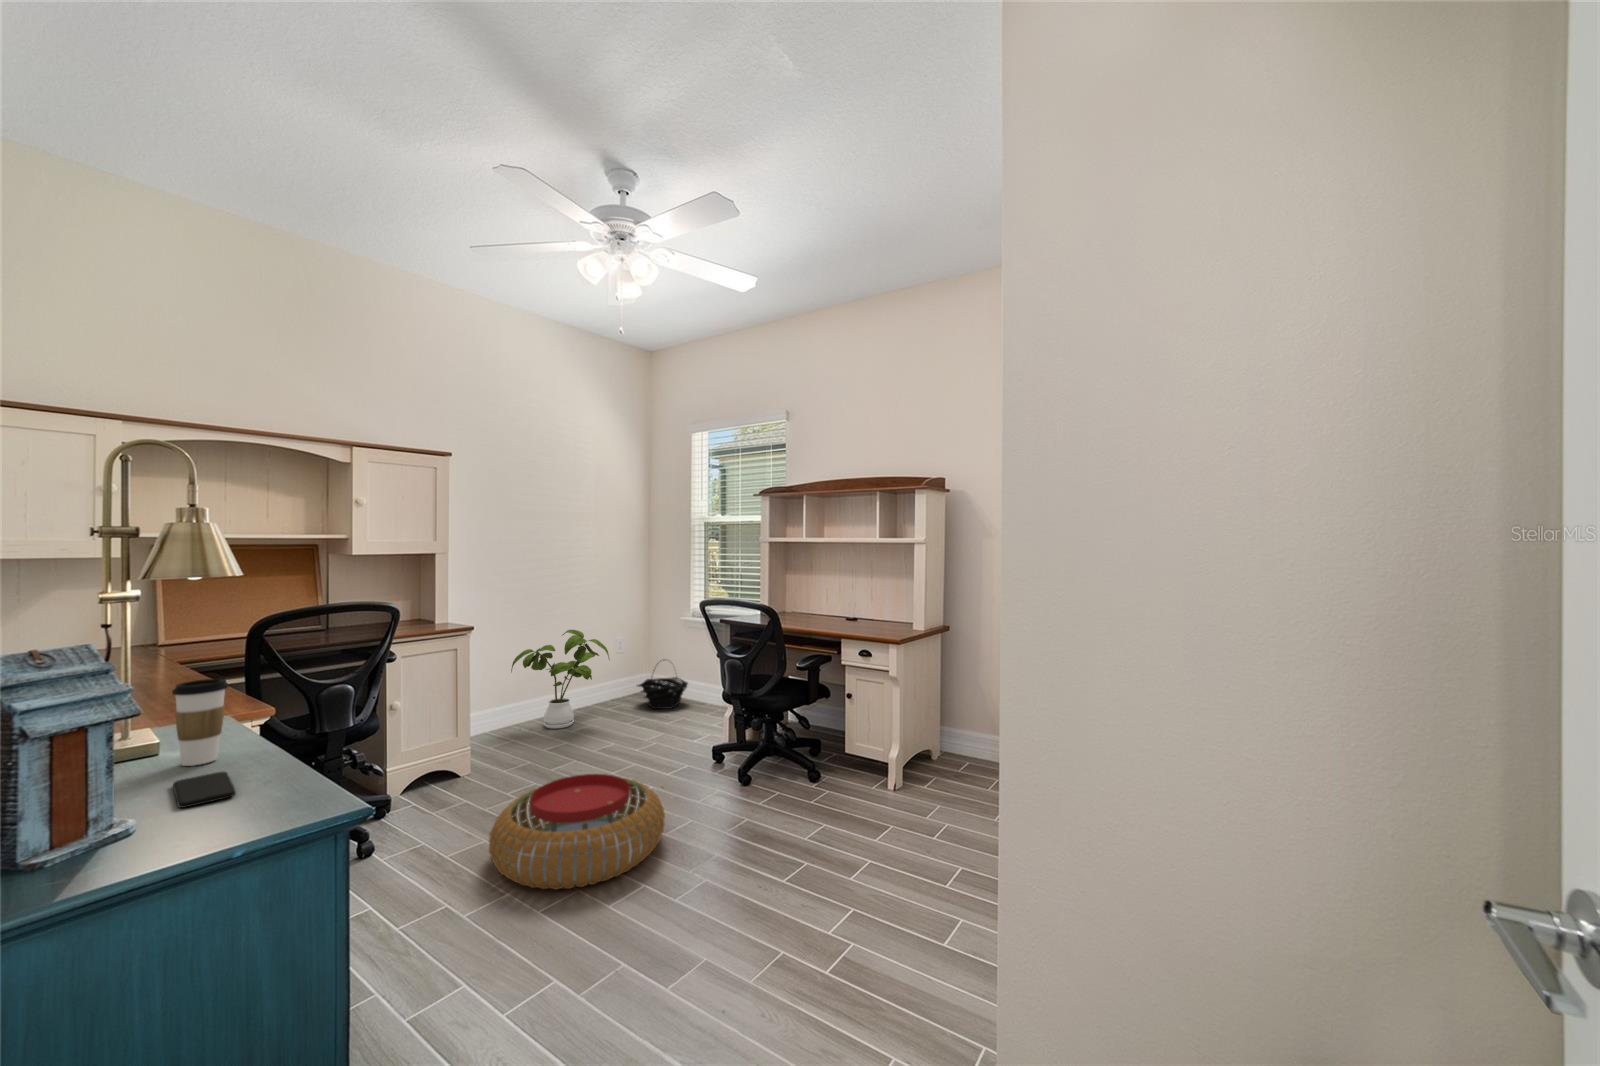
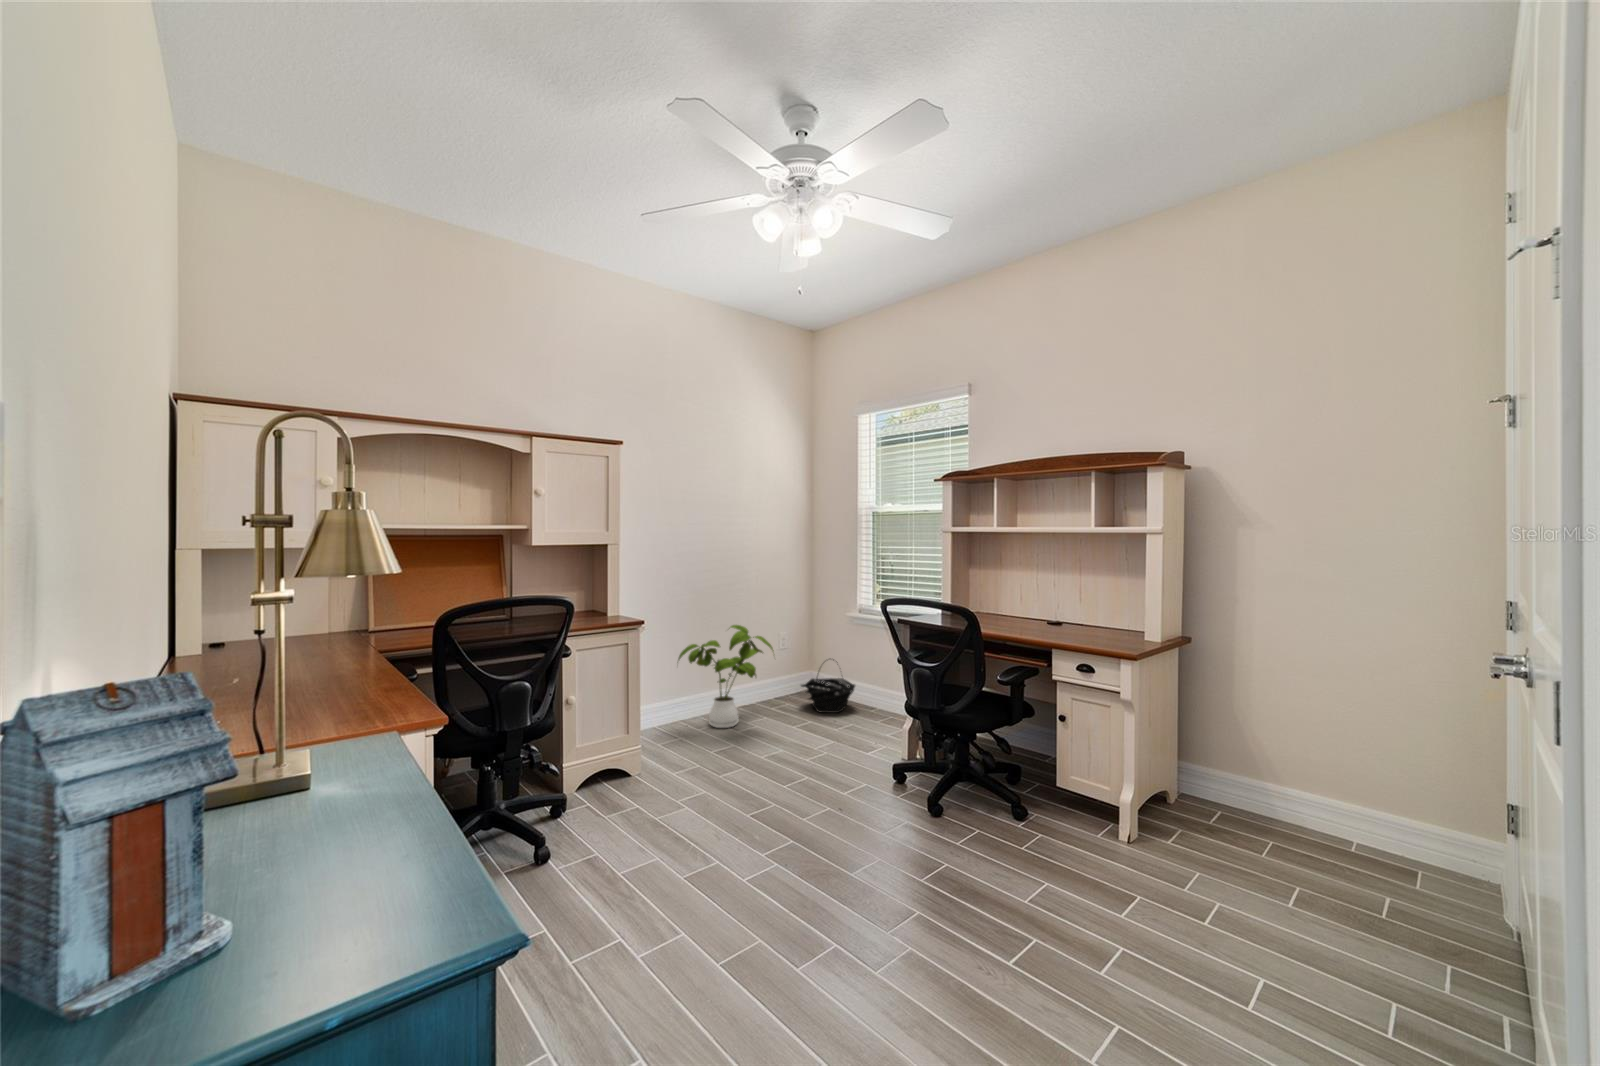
coffee cup: present [172,679,228,766] -> none [319,699,379,807]
smartphone: present [173,772,236,808] -> none [302,824,372,887]
pouf: present [489,774,665,890] -> none [662,795,852,935]

